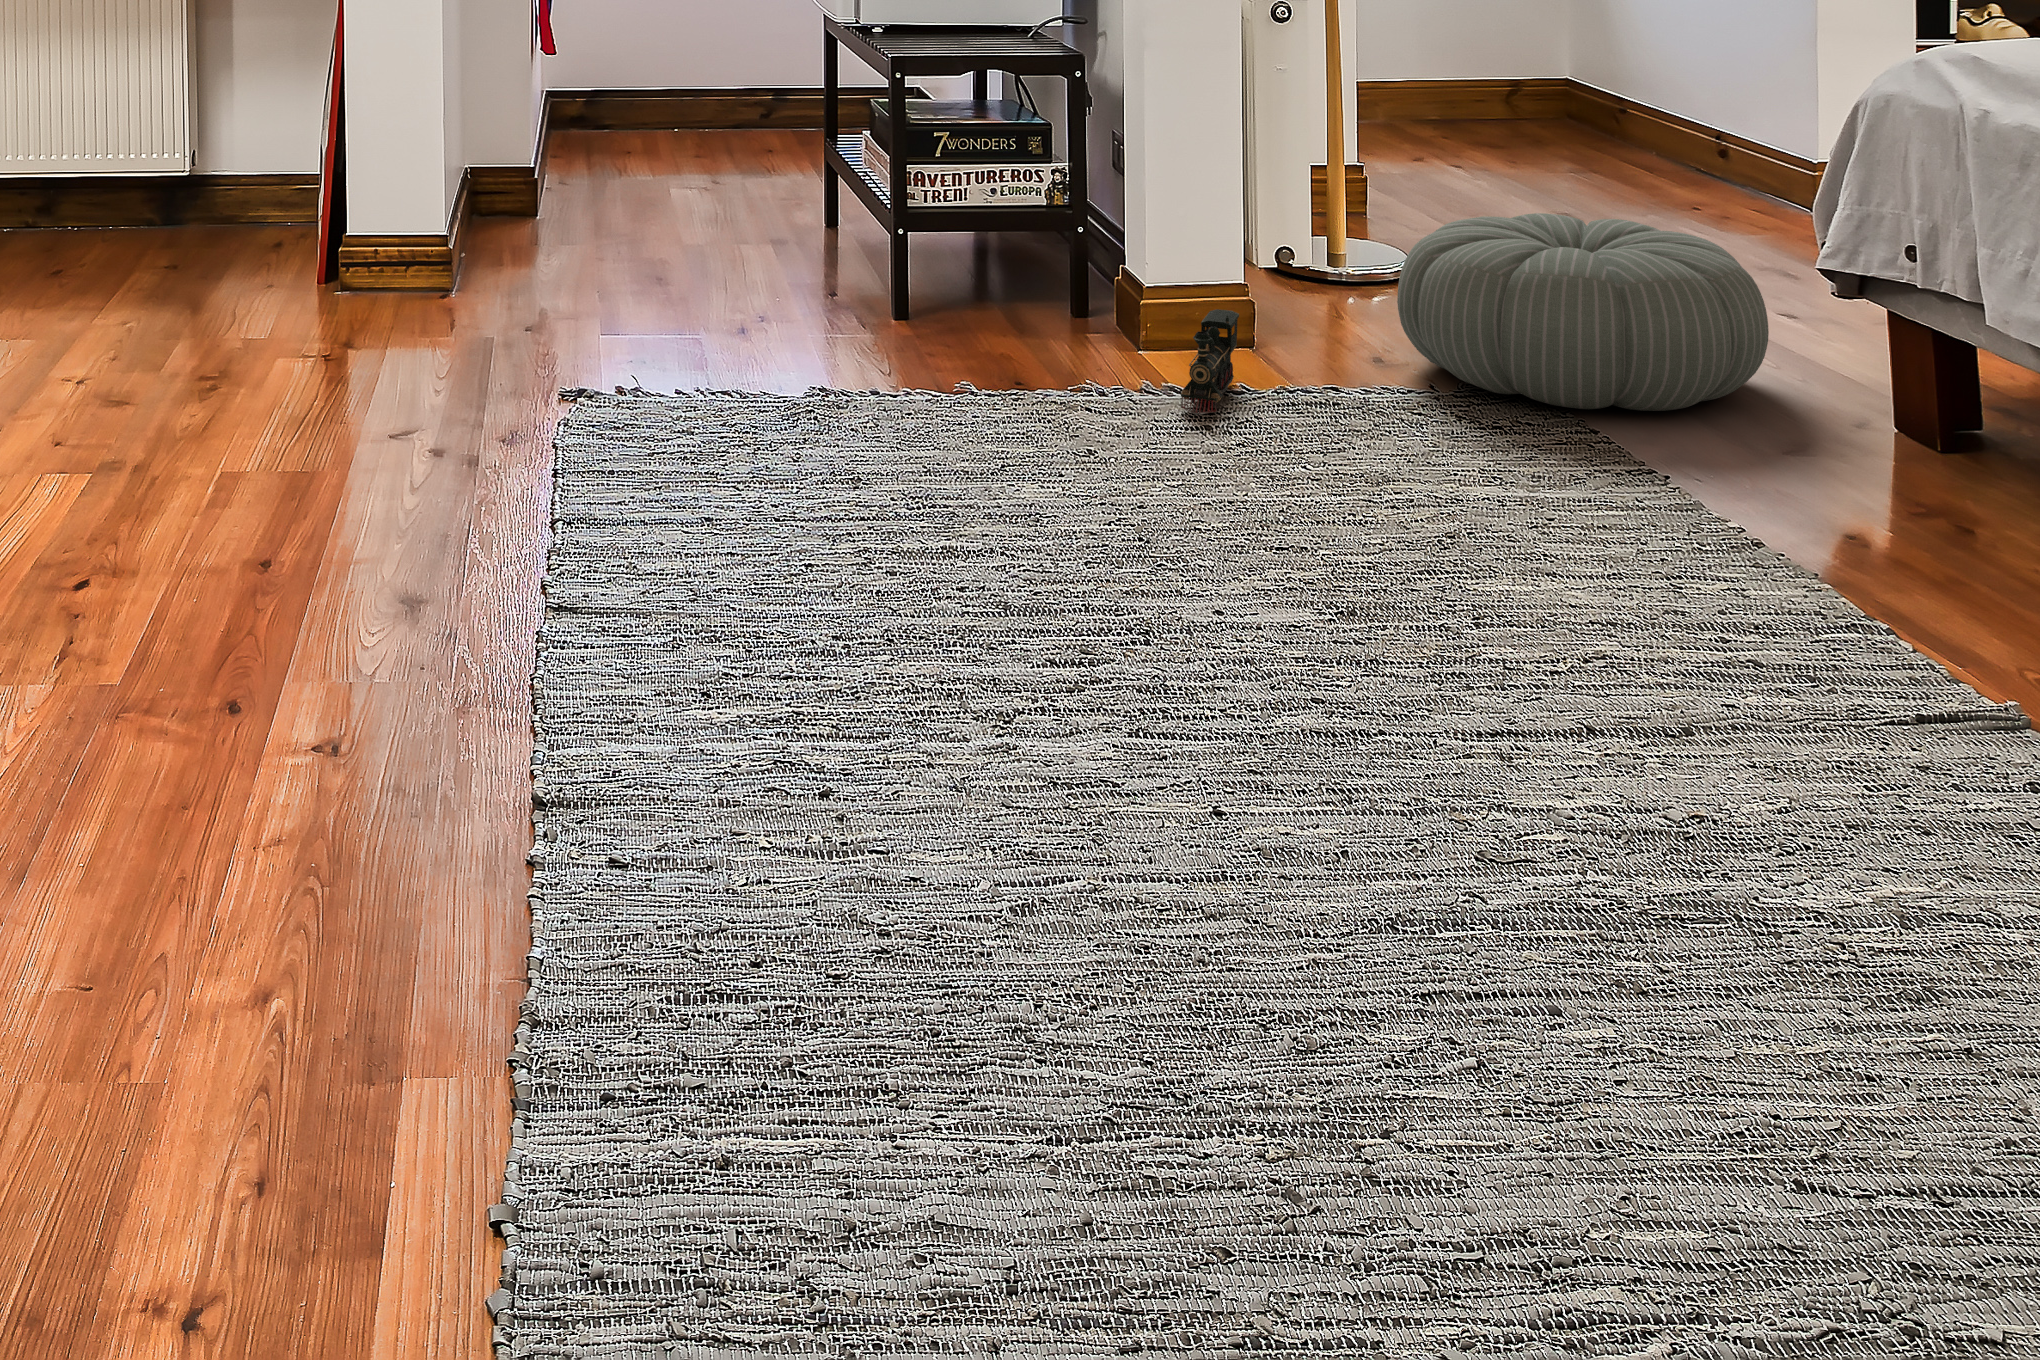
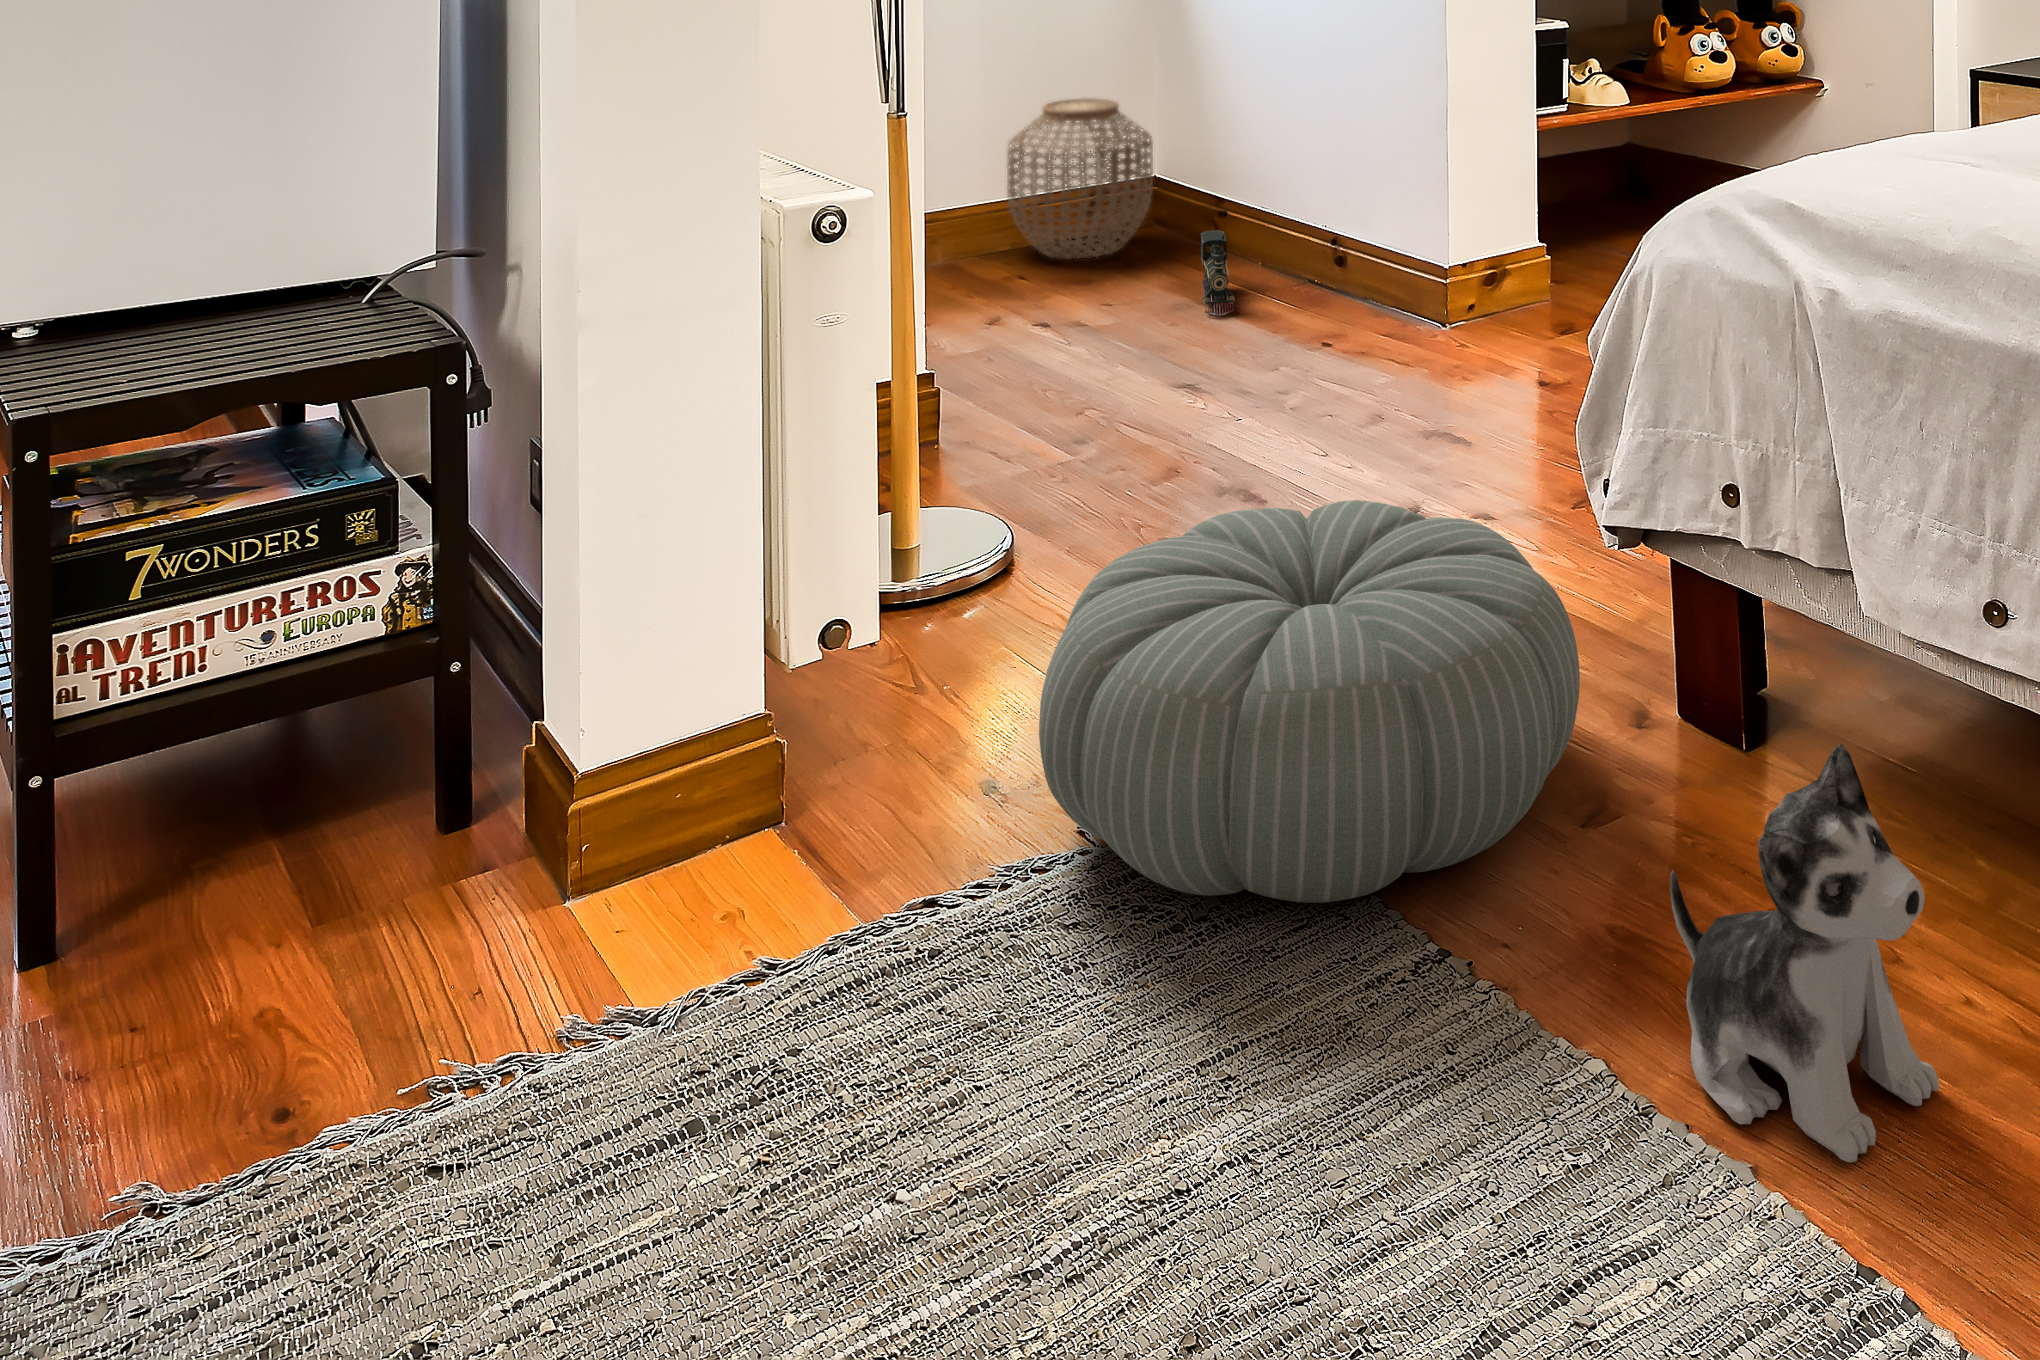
woven basket: none [1438,16,1563,143] -> present [1007,98,1153,258]
toy train: present [1181,309,1239,414] -> present [1201,231,1235,316]
plush toy: none [1767,310,1933,533] -> present [1670,744,1939,1162]

